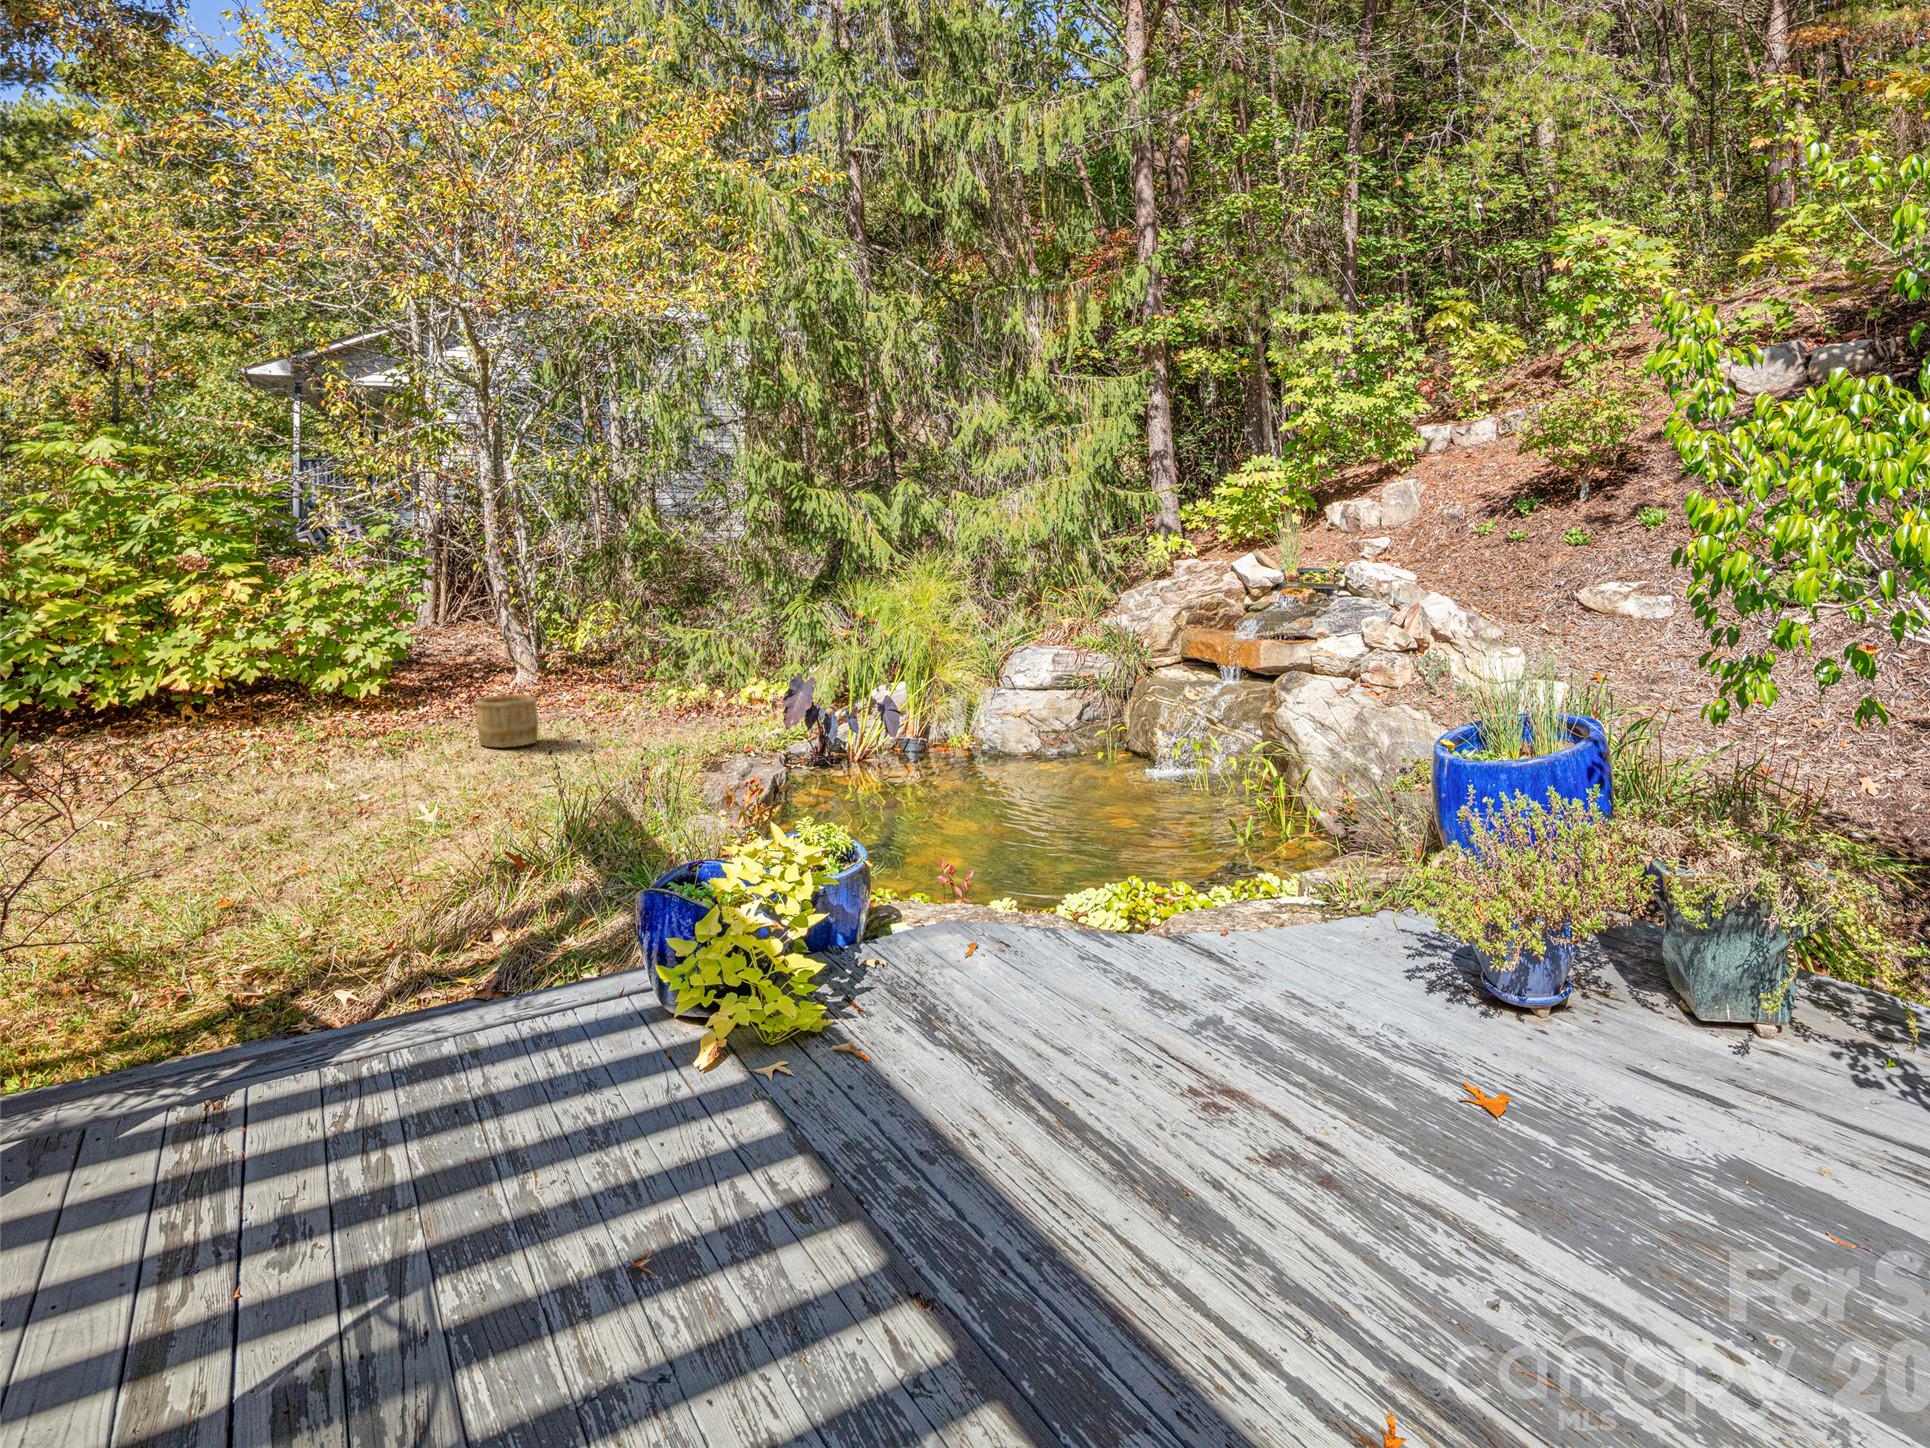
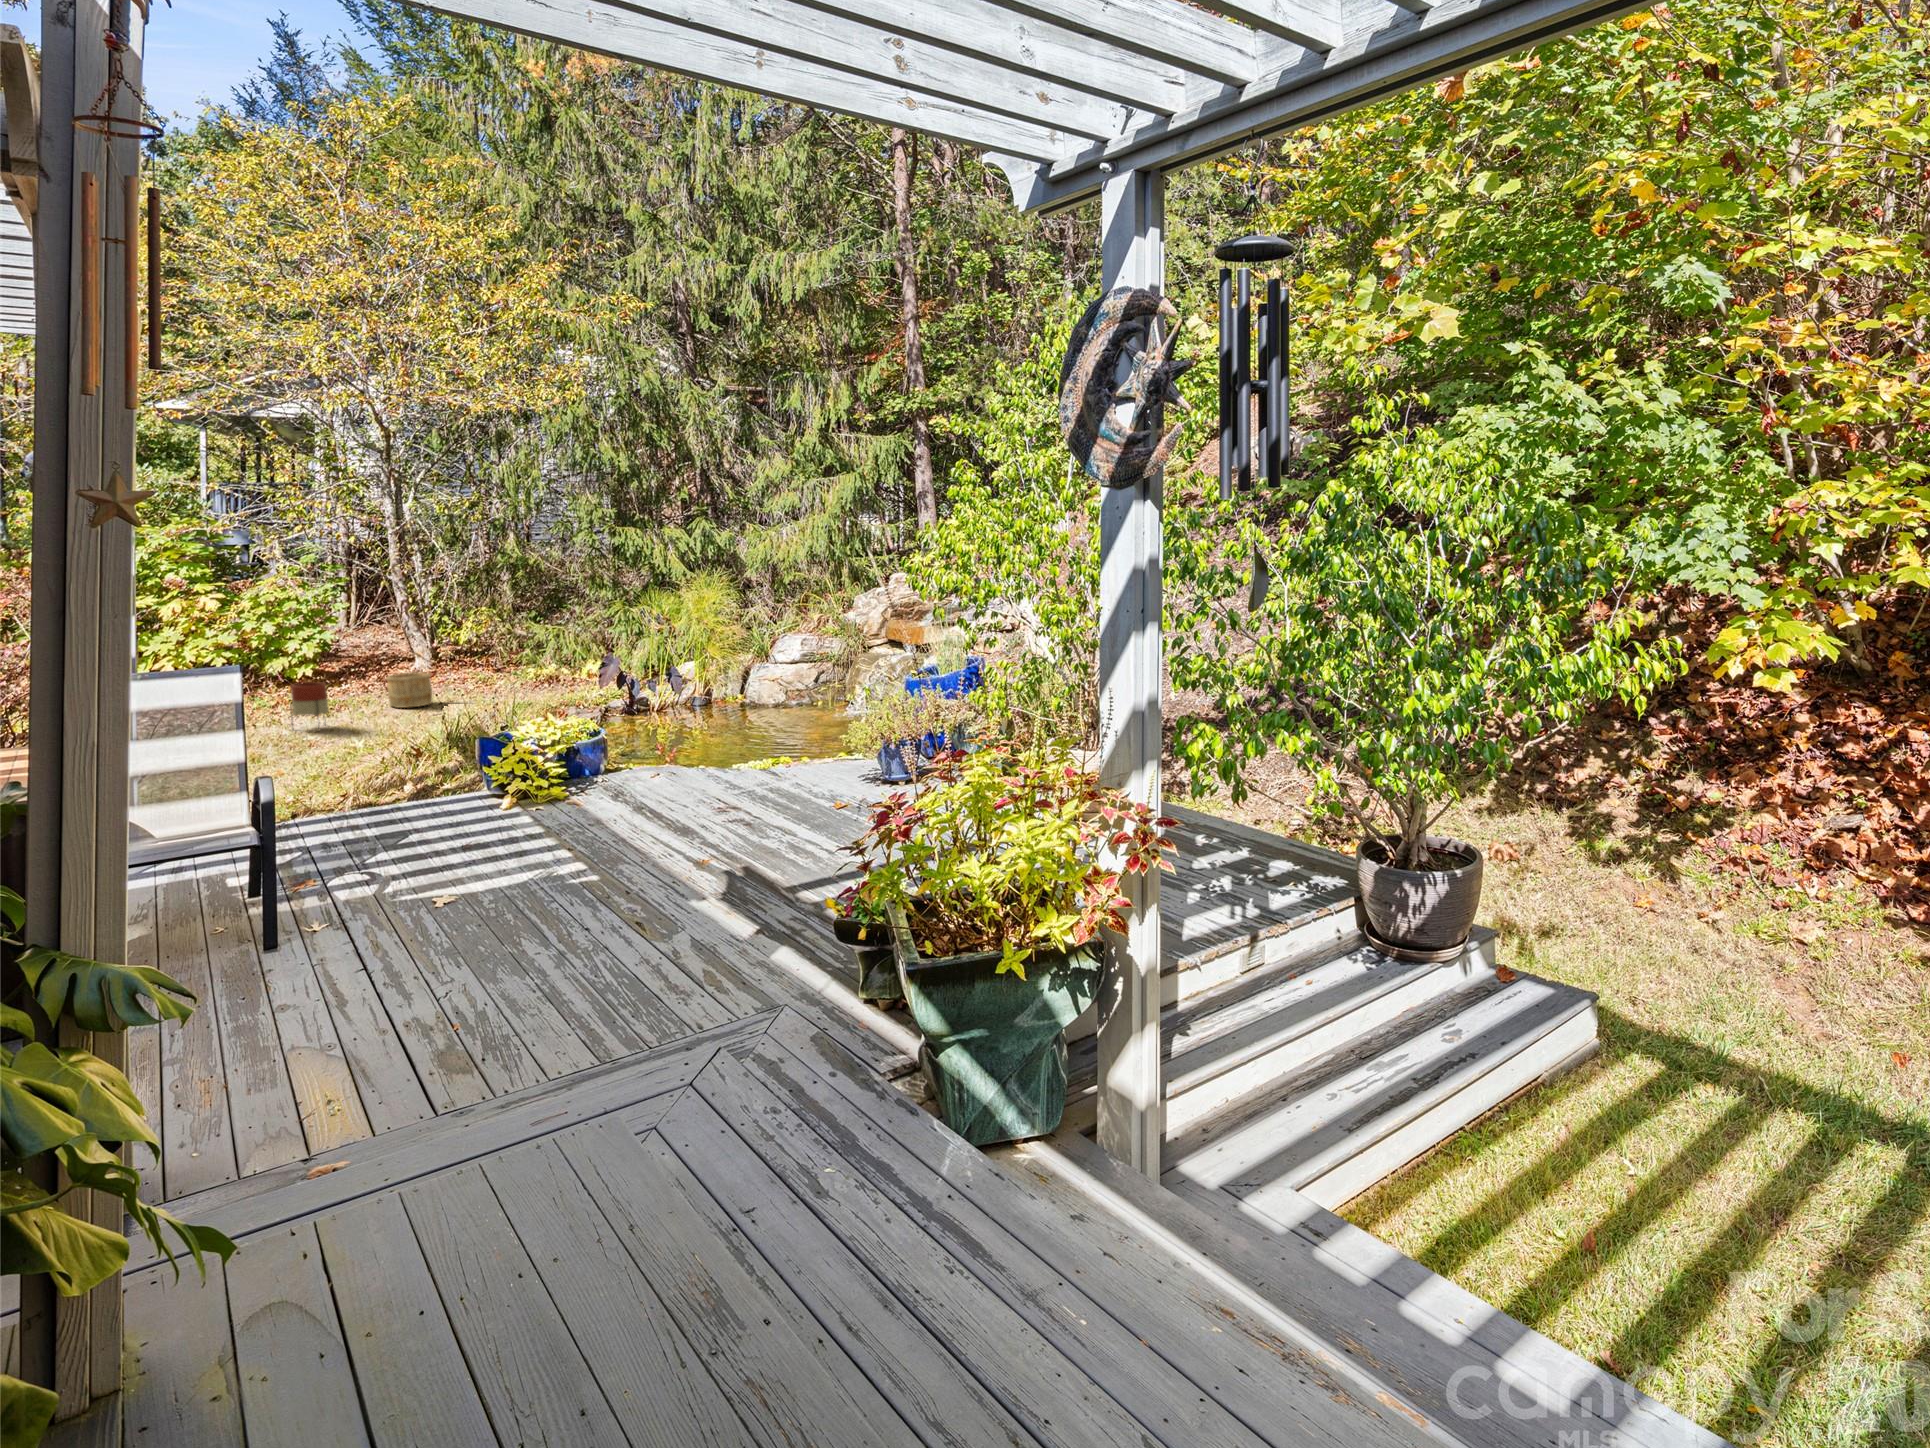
planter: none [337,709,392,784] -> present [291,682,329,728]

